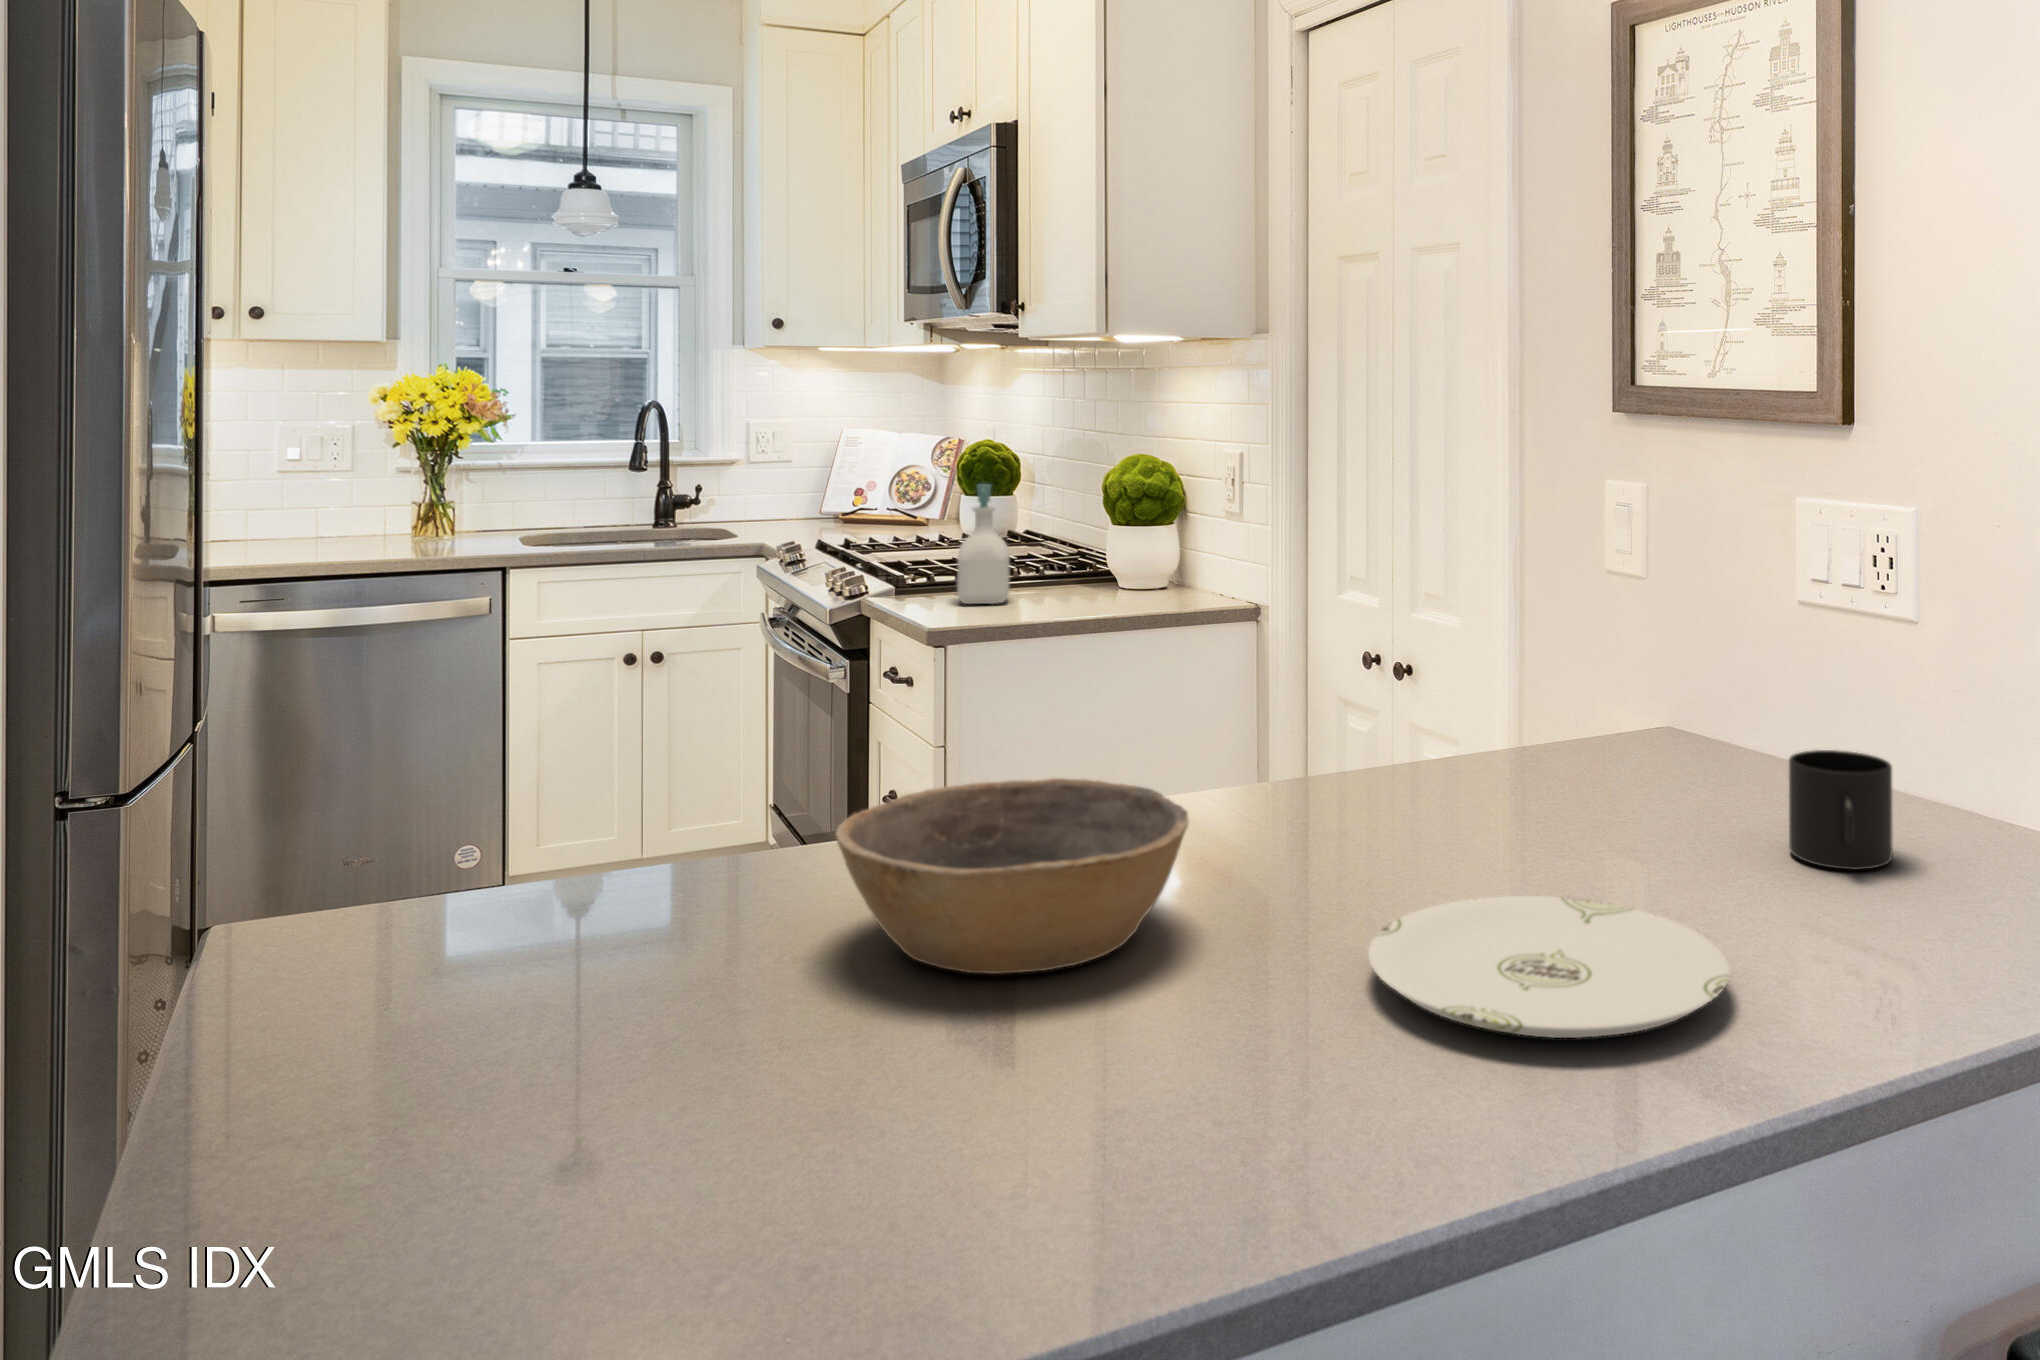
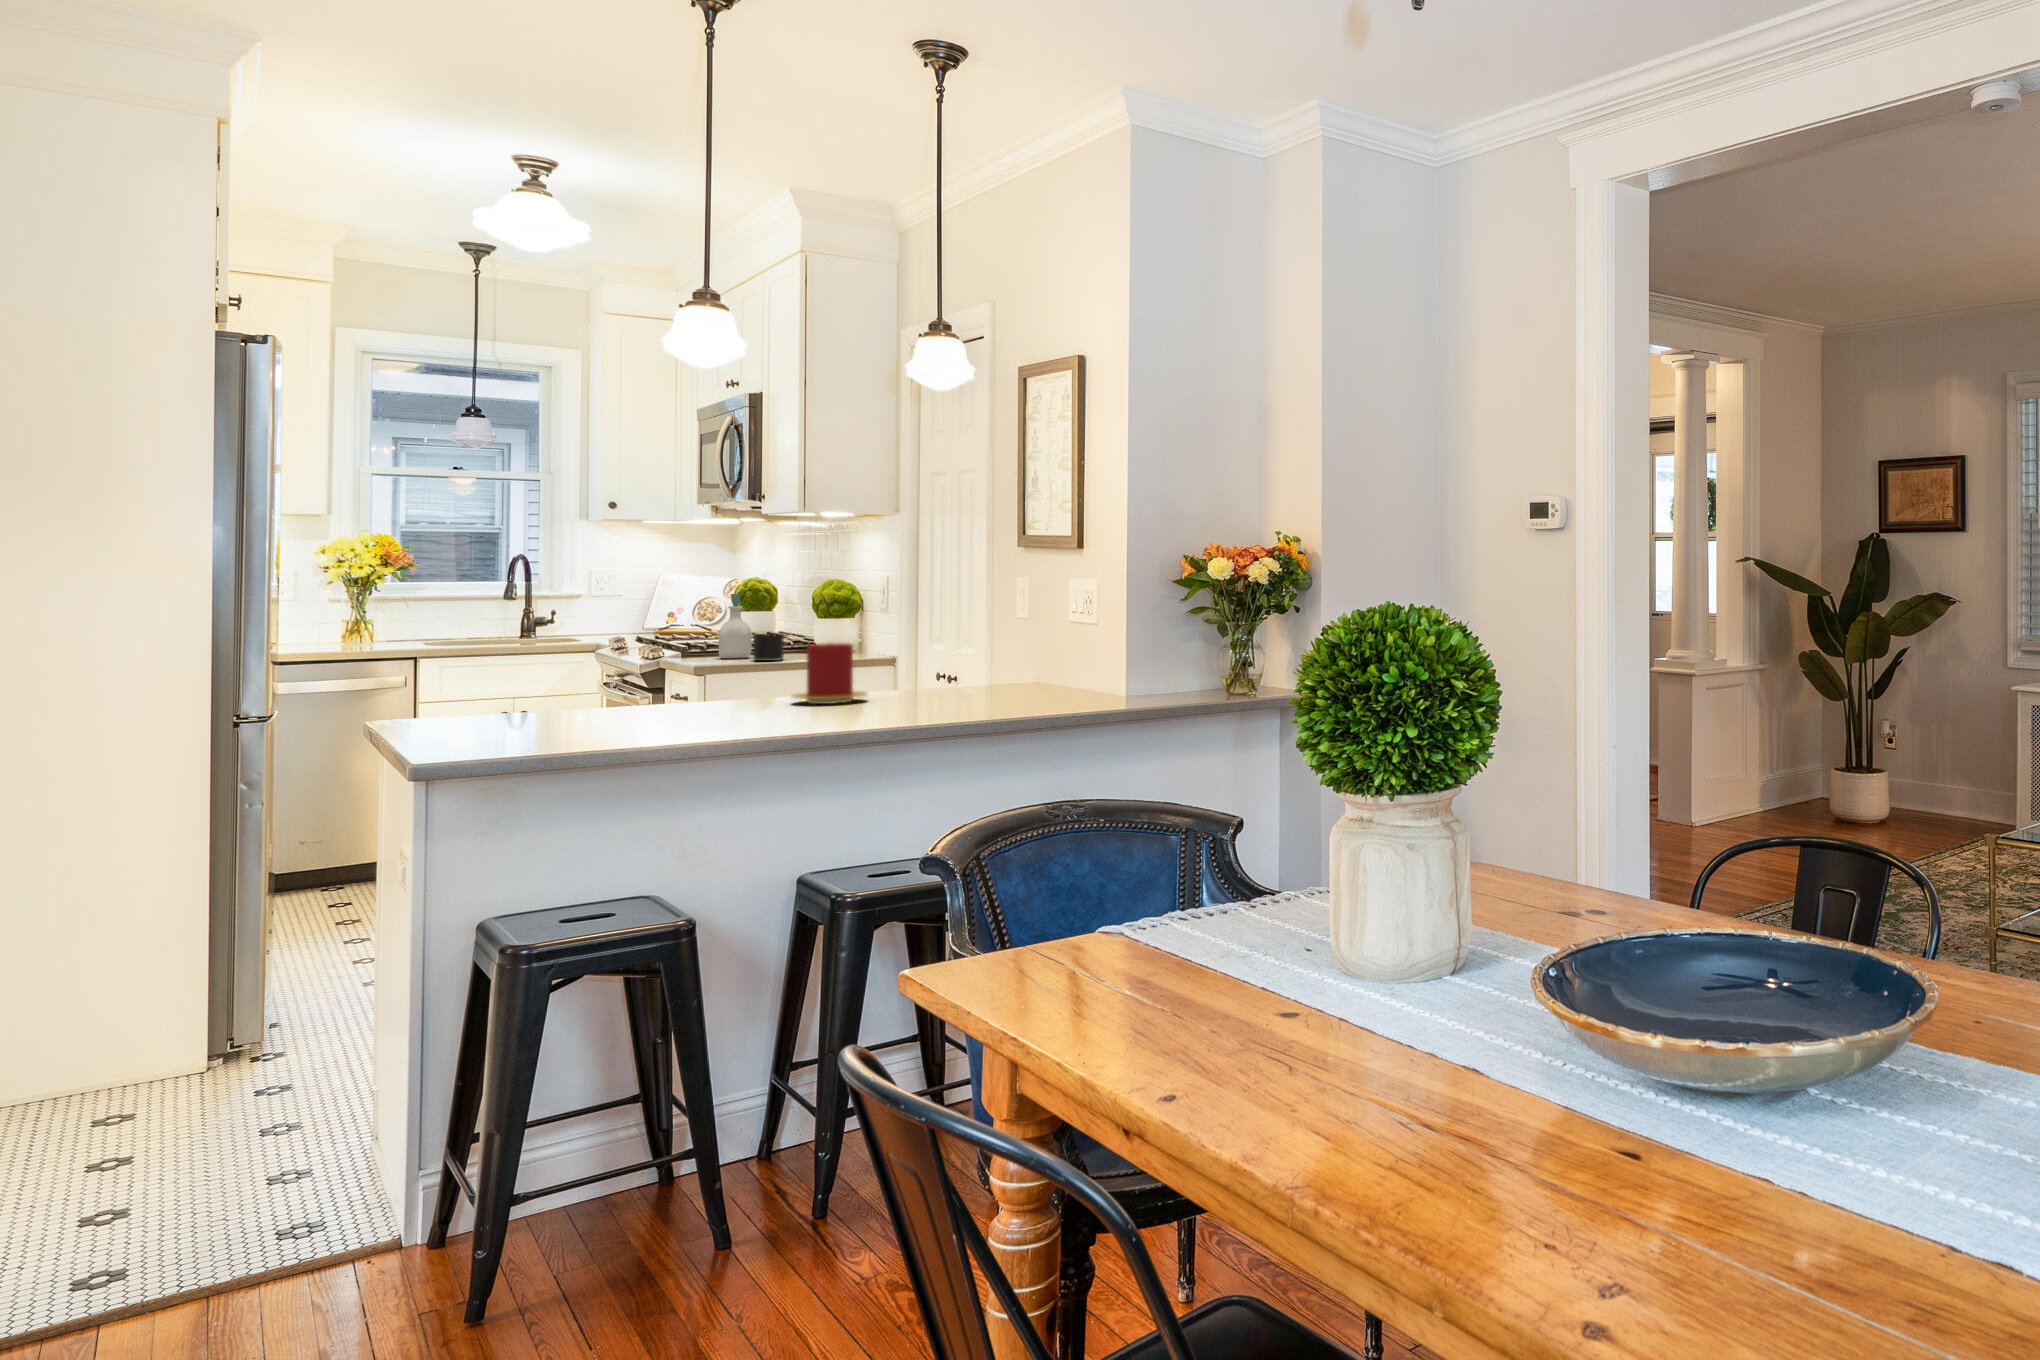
candle: none [1205,673,1383,846] -> present [793,643,866,704]
mug: present [1789,750,1893,870] -> present [753,634,784,661]
bowl: present [835,778,1189,974] -> none [626,672,765,719]
plate: present [1368,896,1730,1038] -> none [817,702,942,721]

